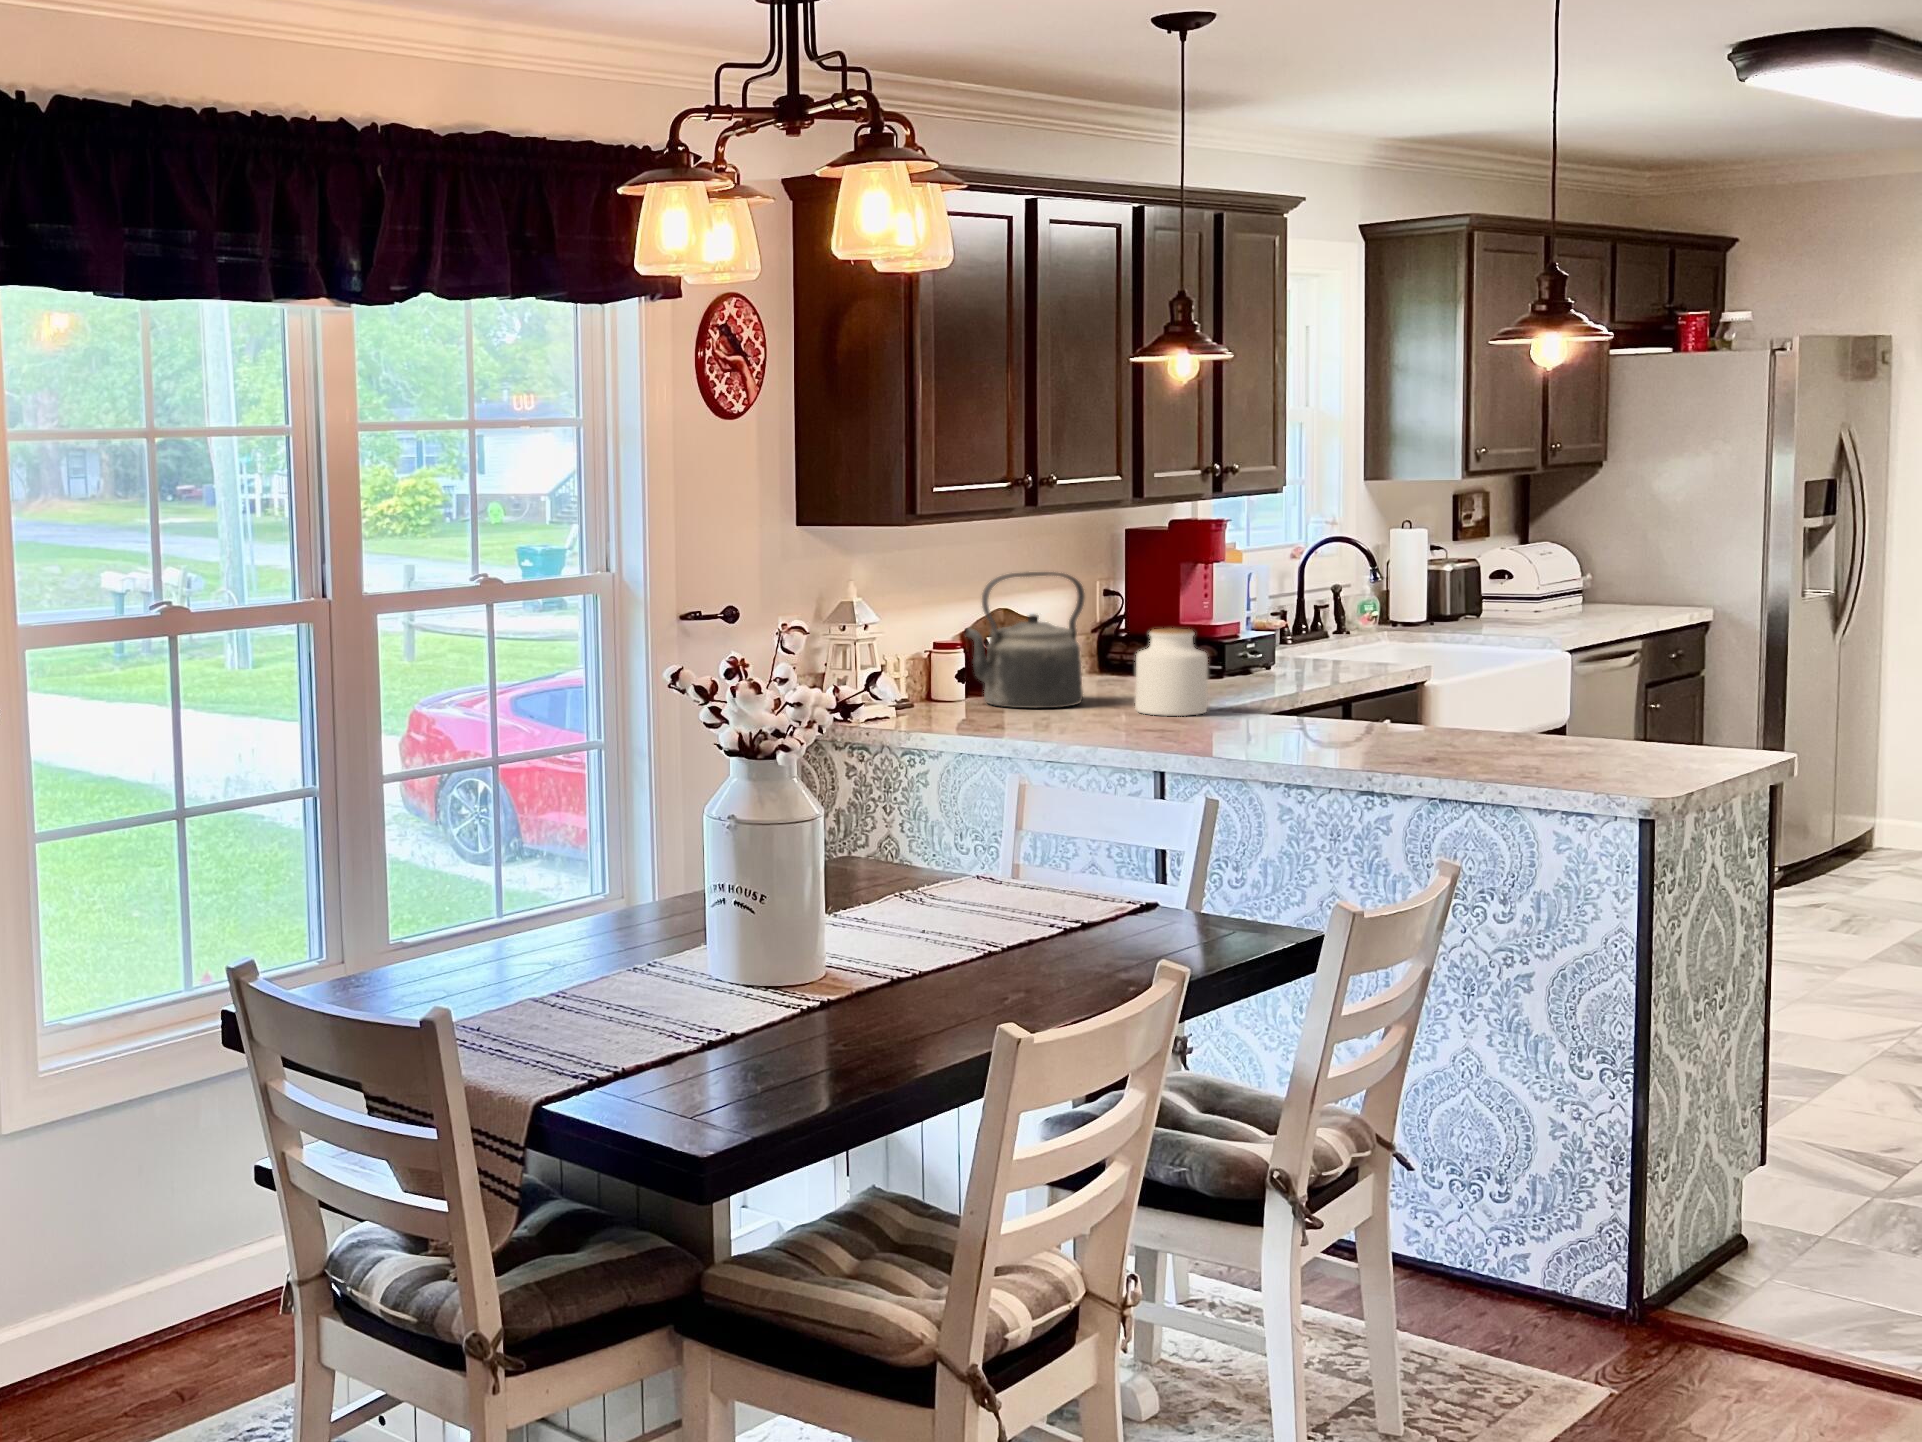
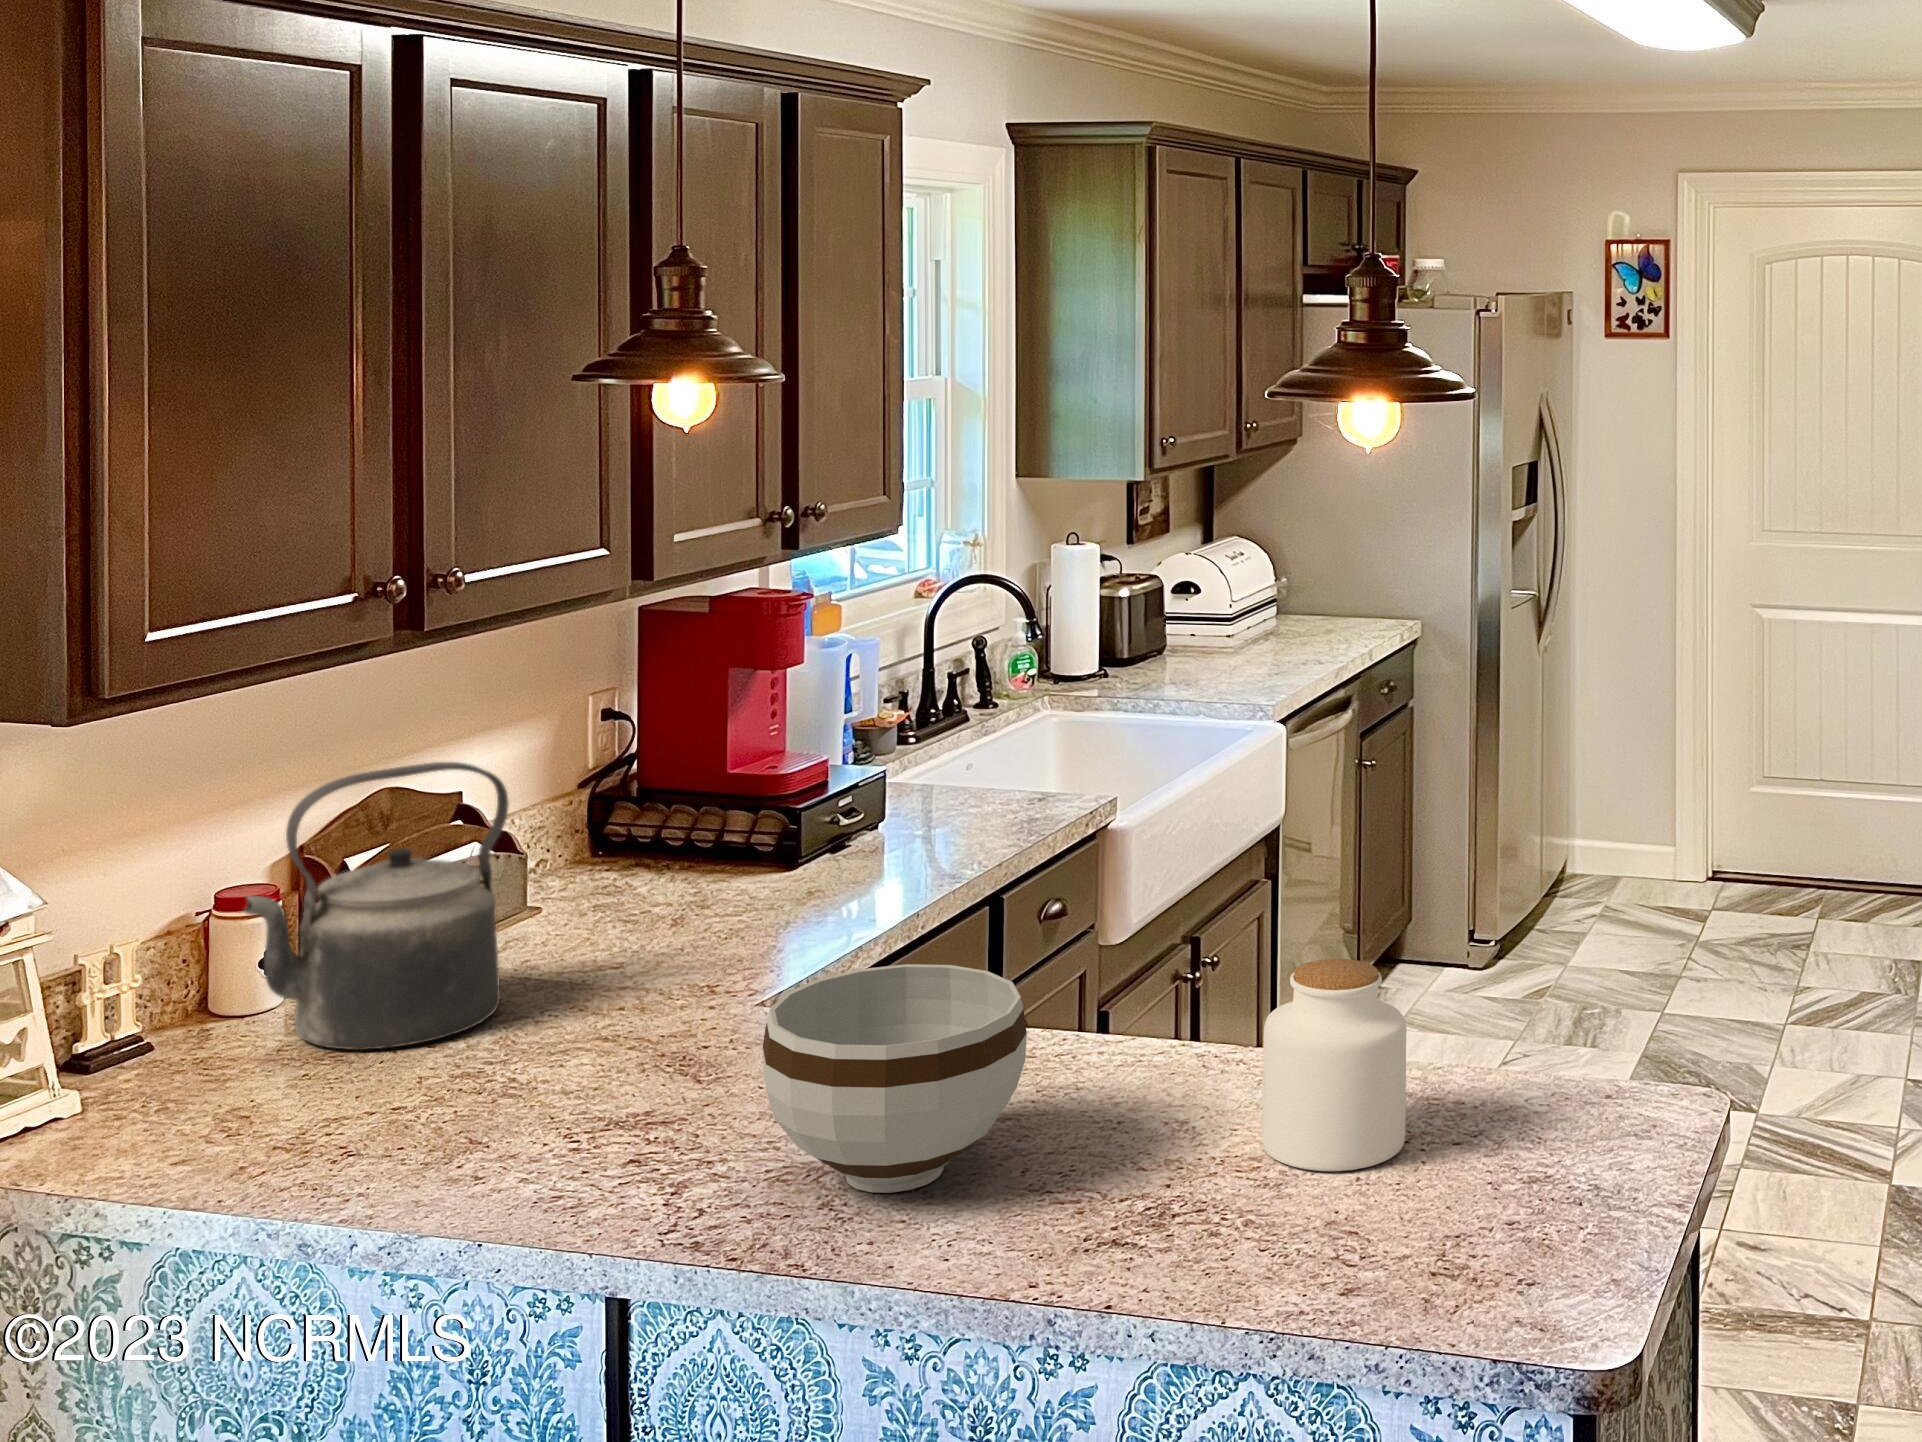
jar: present [1135,628,1208,716] -> present [1262,959,1406,1171]
bowl: none [1245,651,1387,748] -> present [763,964,1027,1193]

